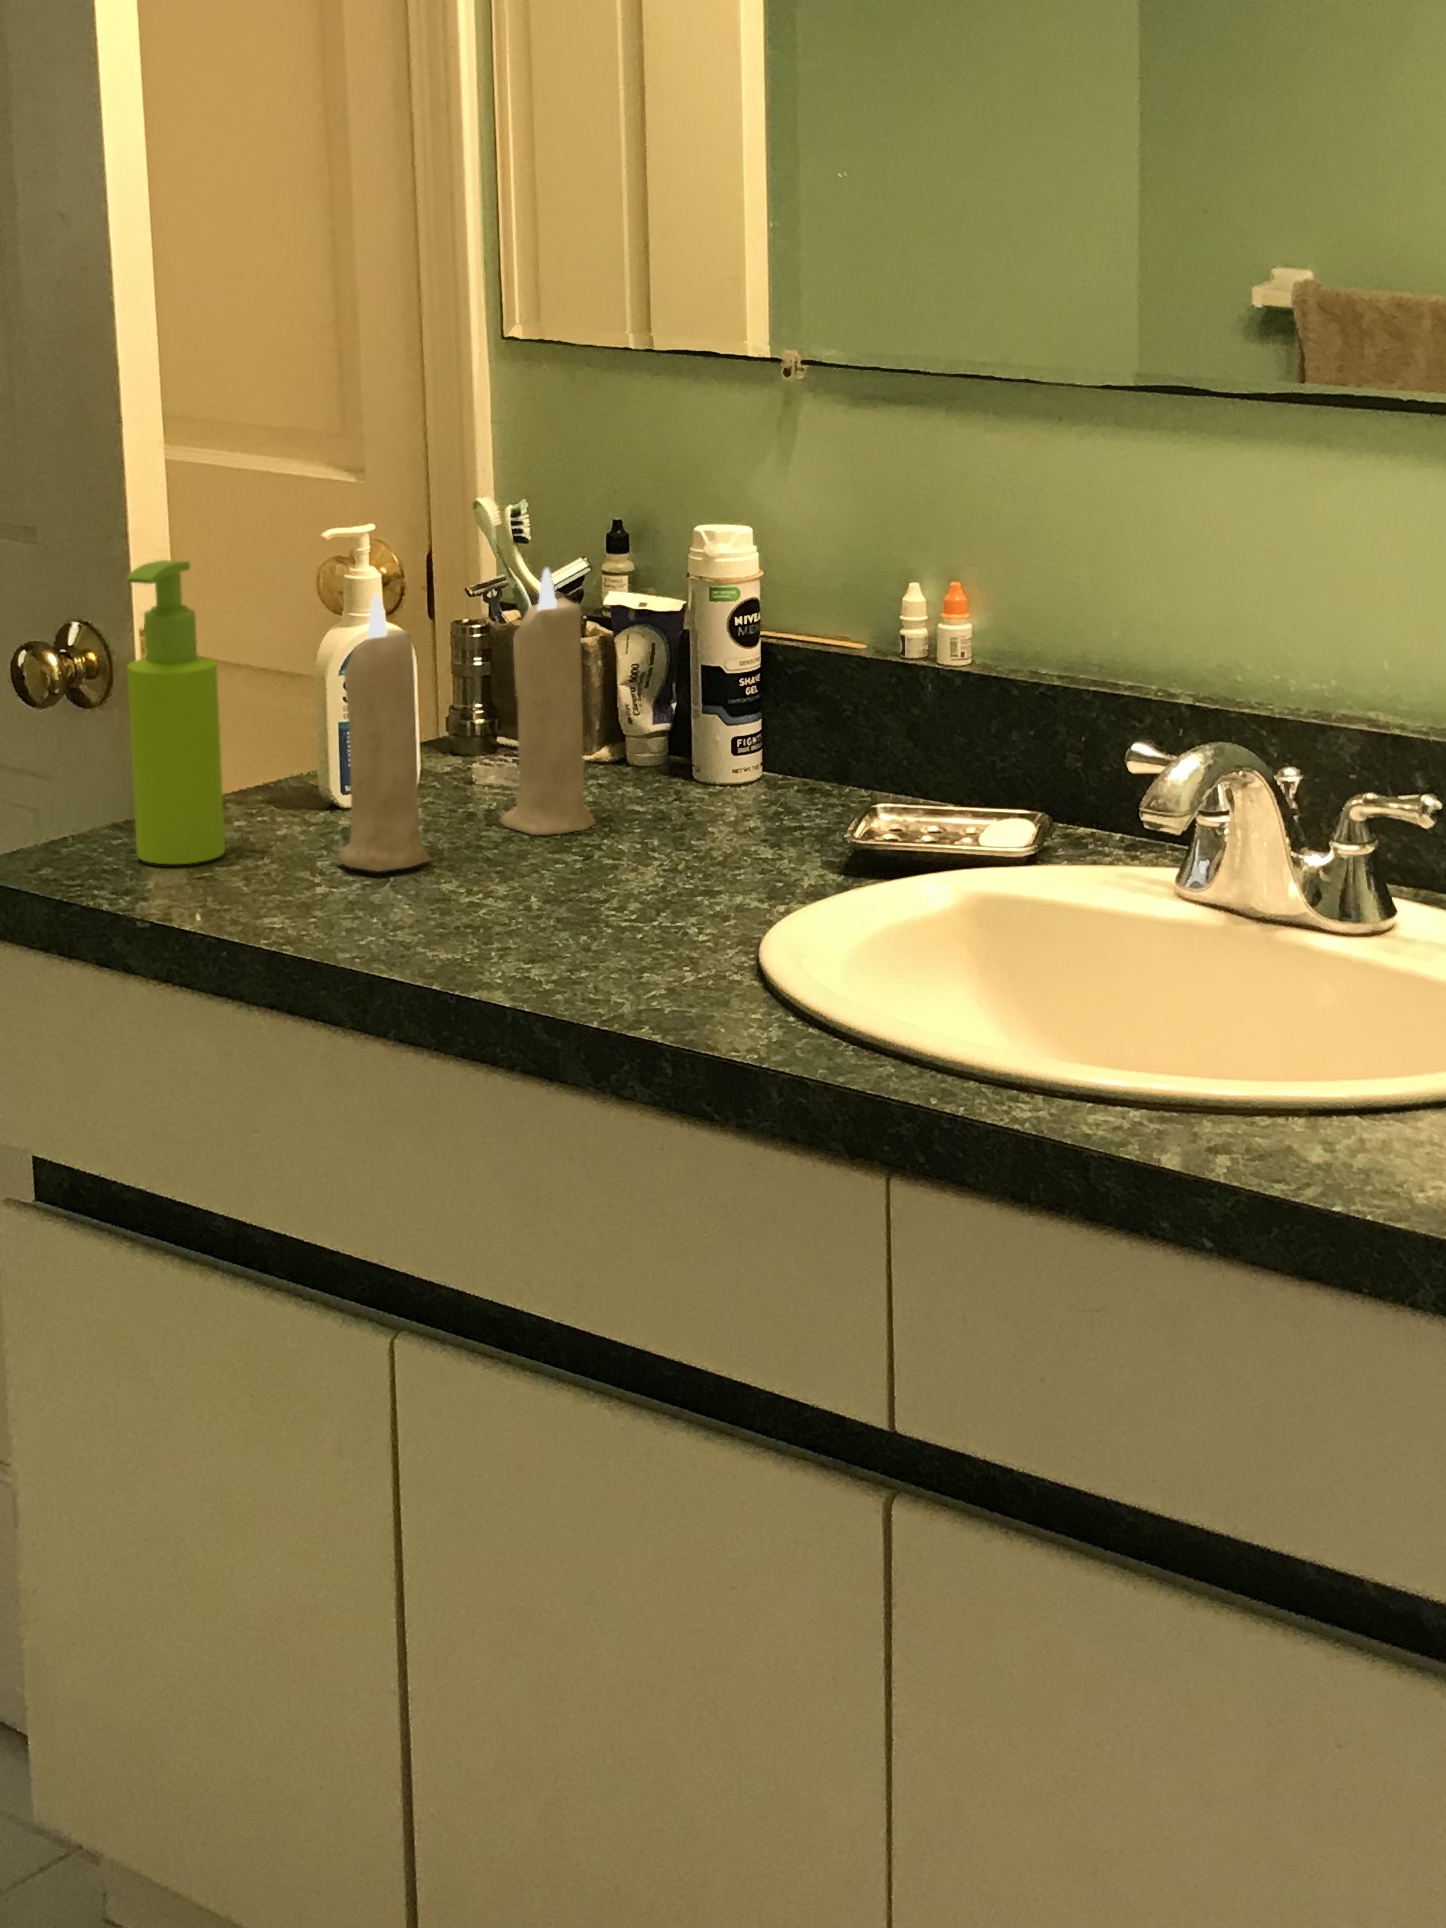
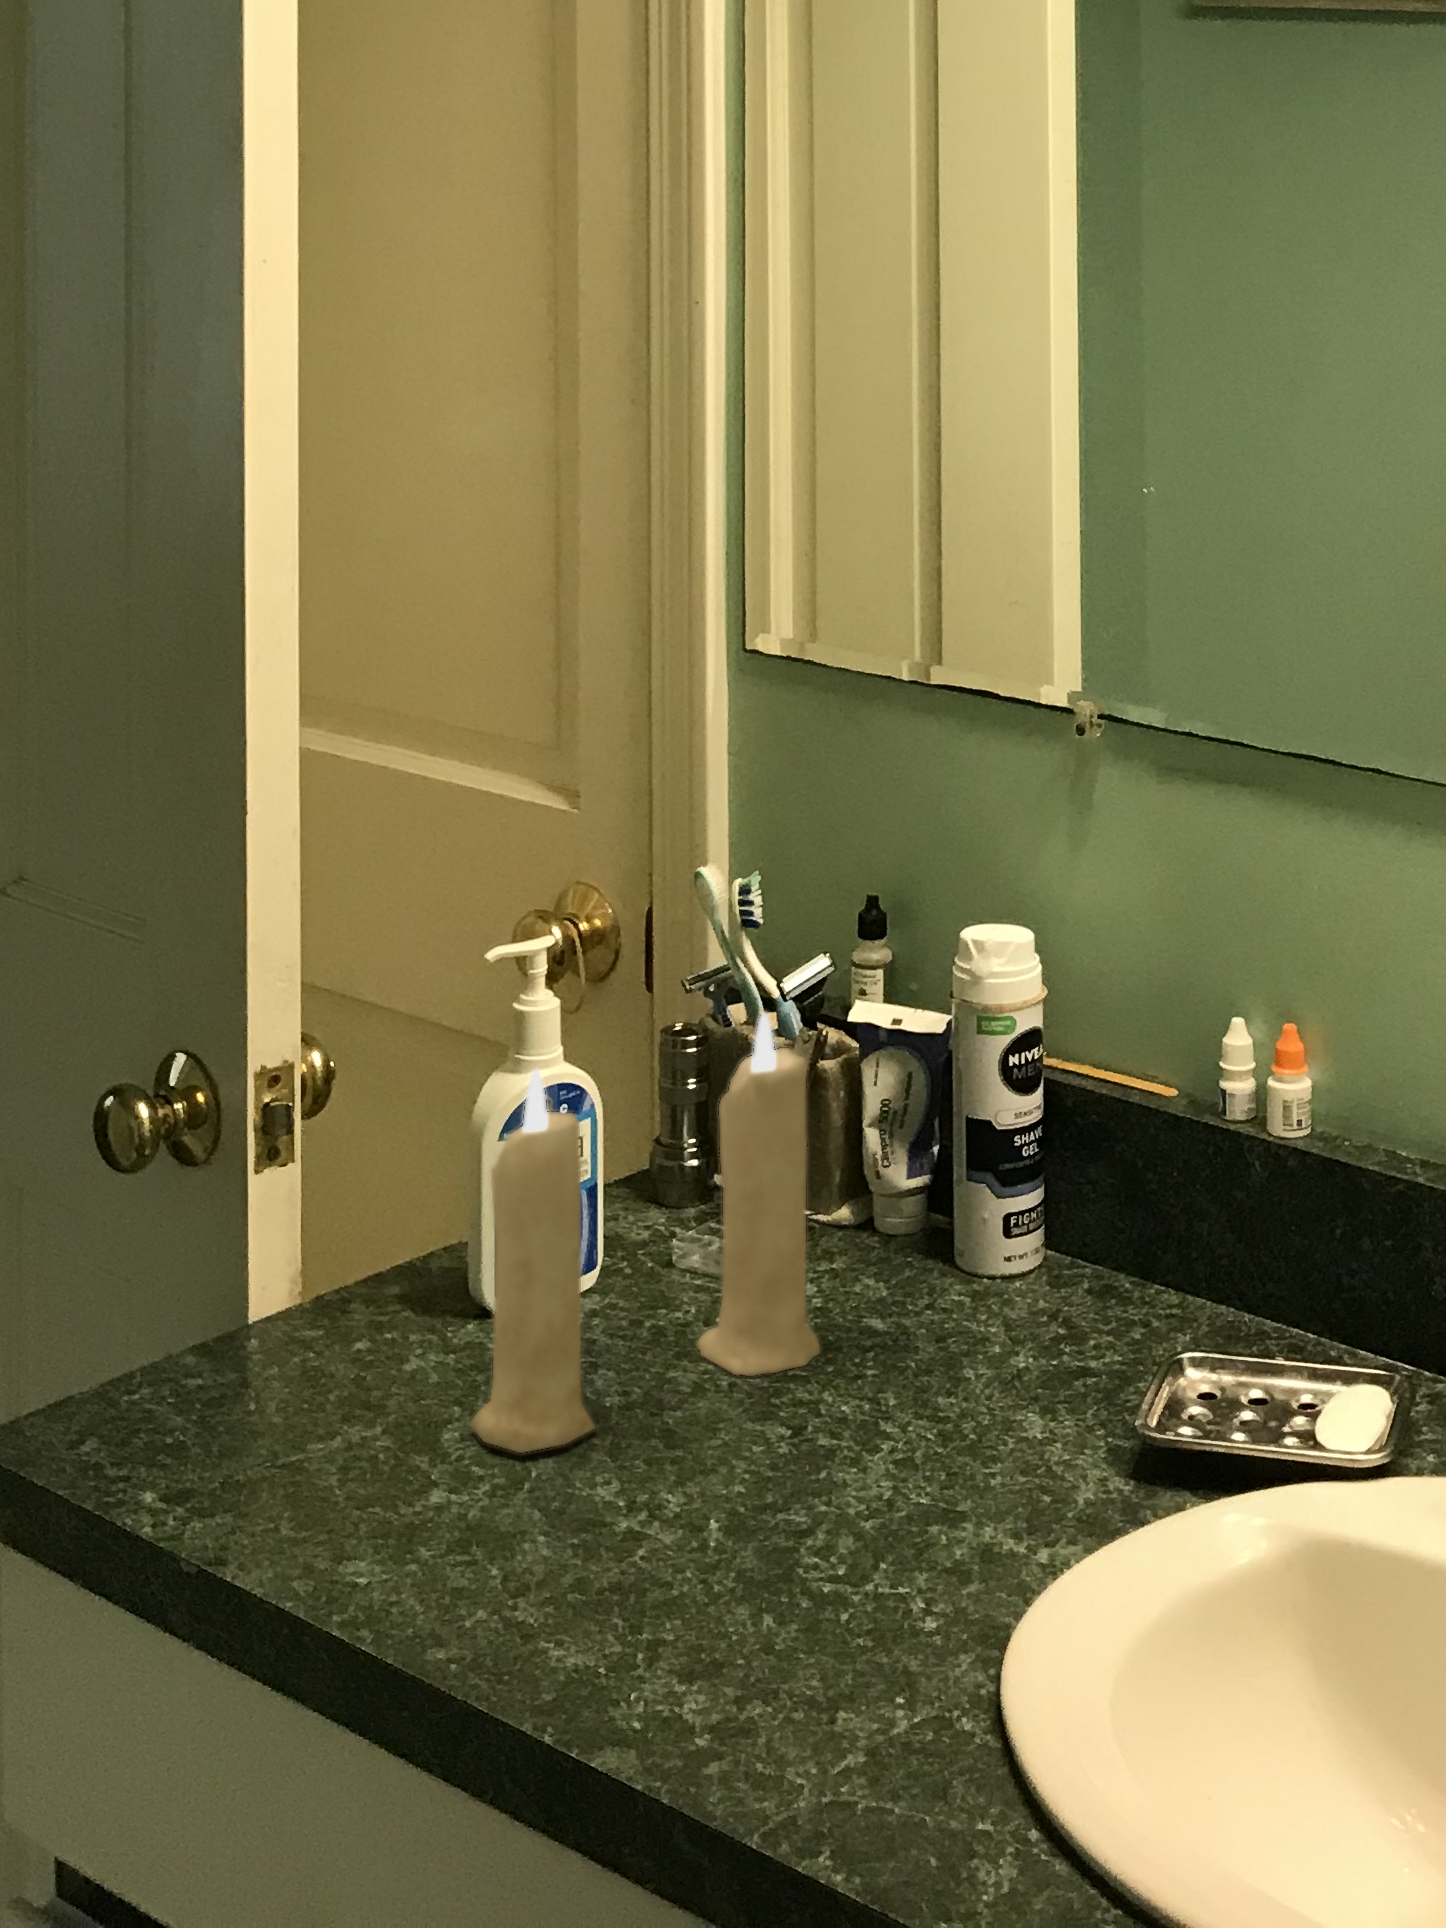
soap dispenser: present [126,560,225,864] -> none [217,1009,334,1426]

